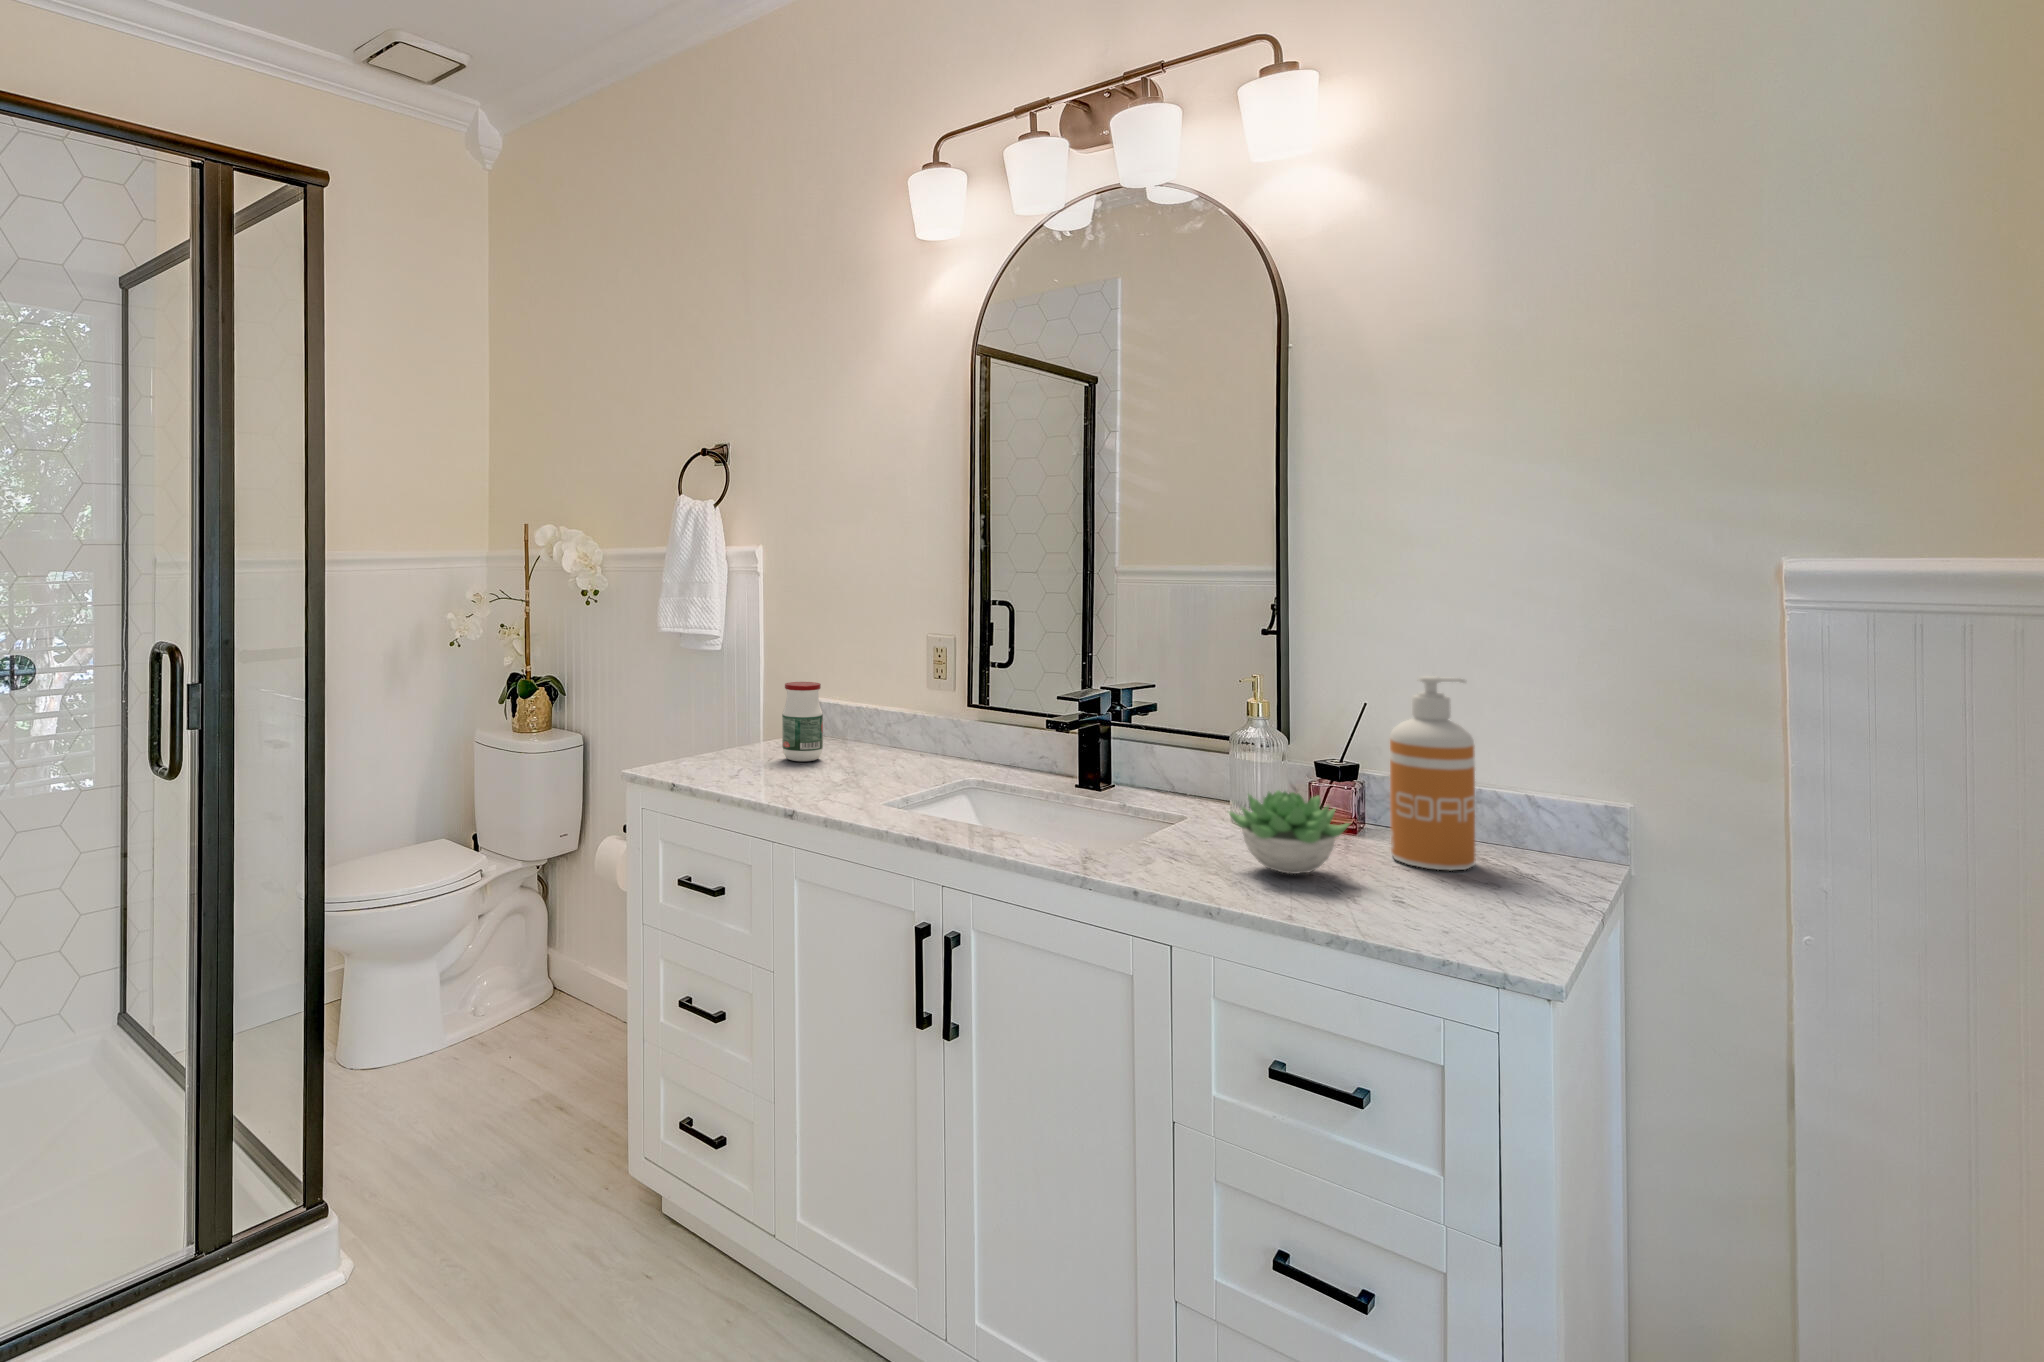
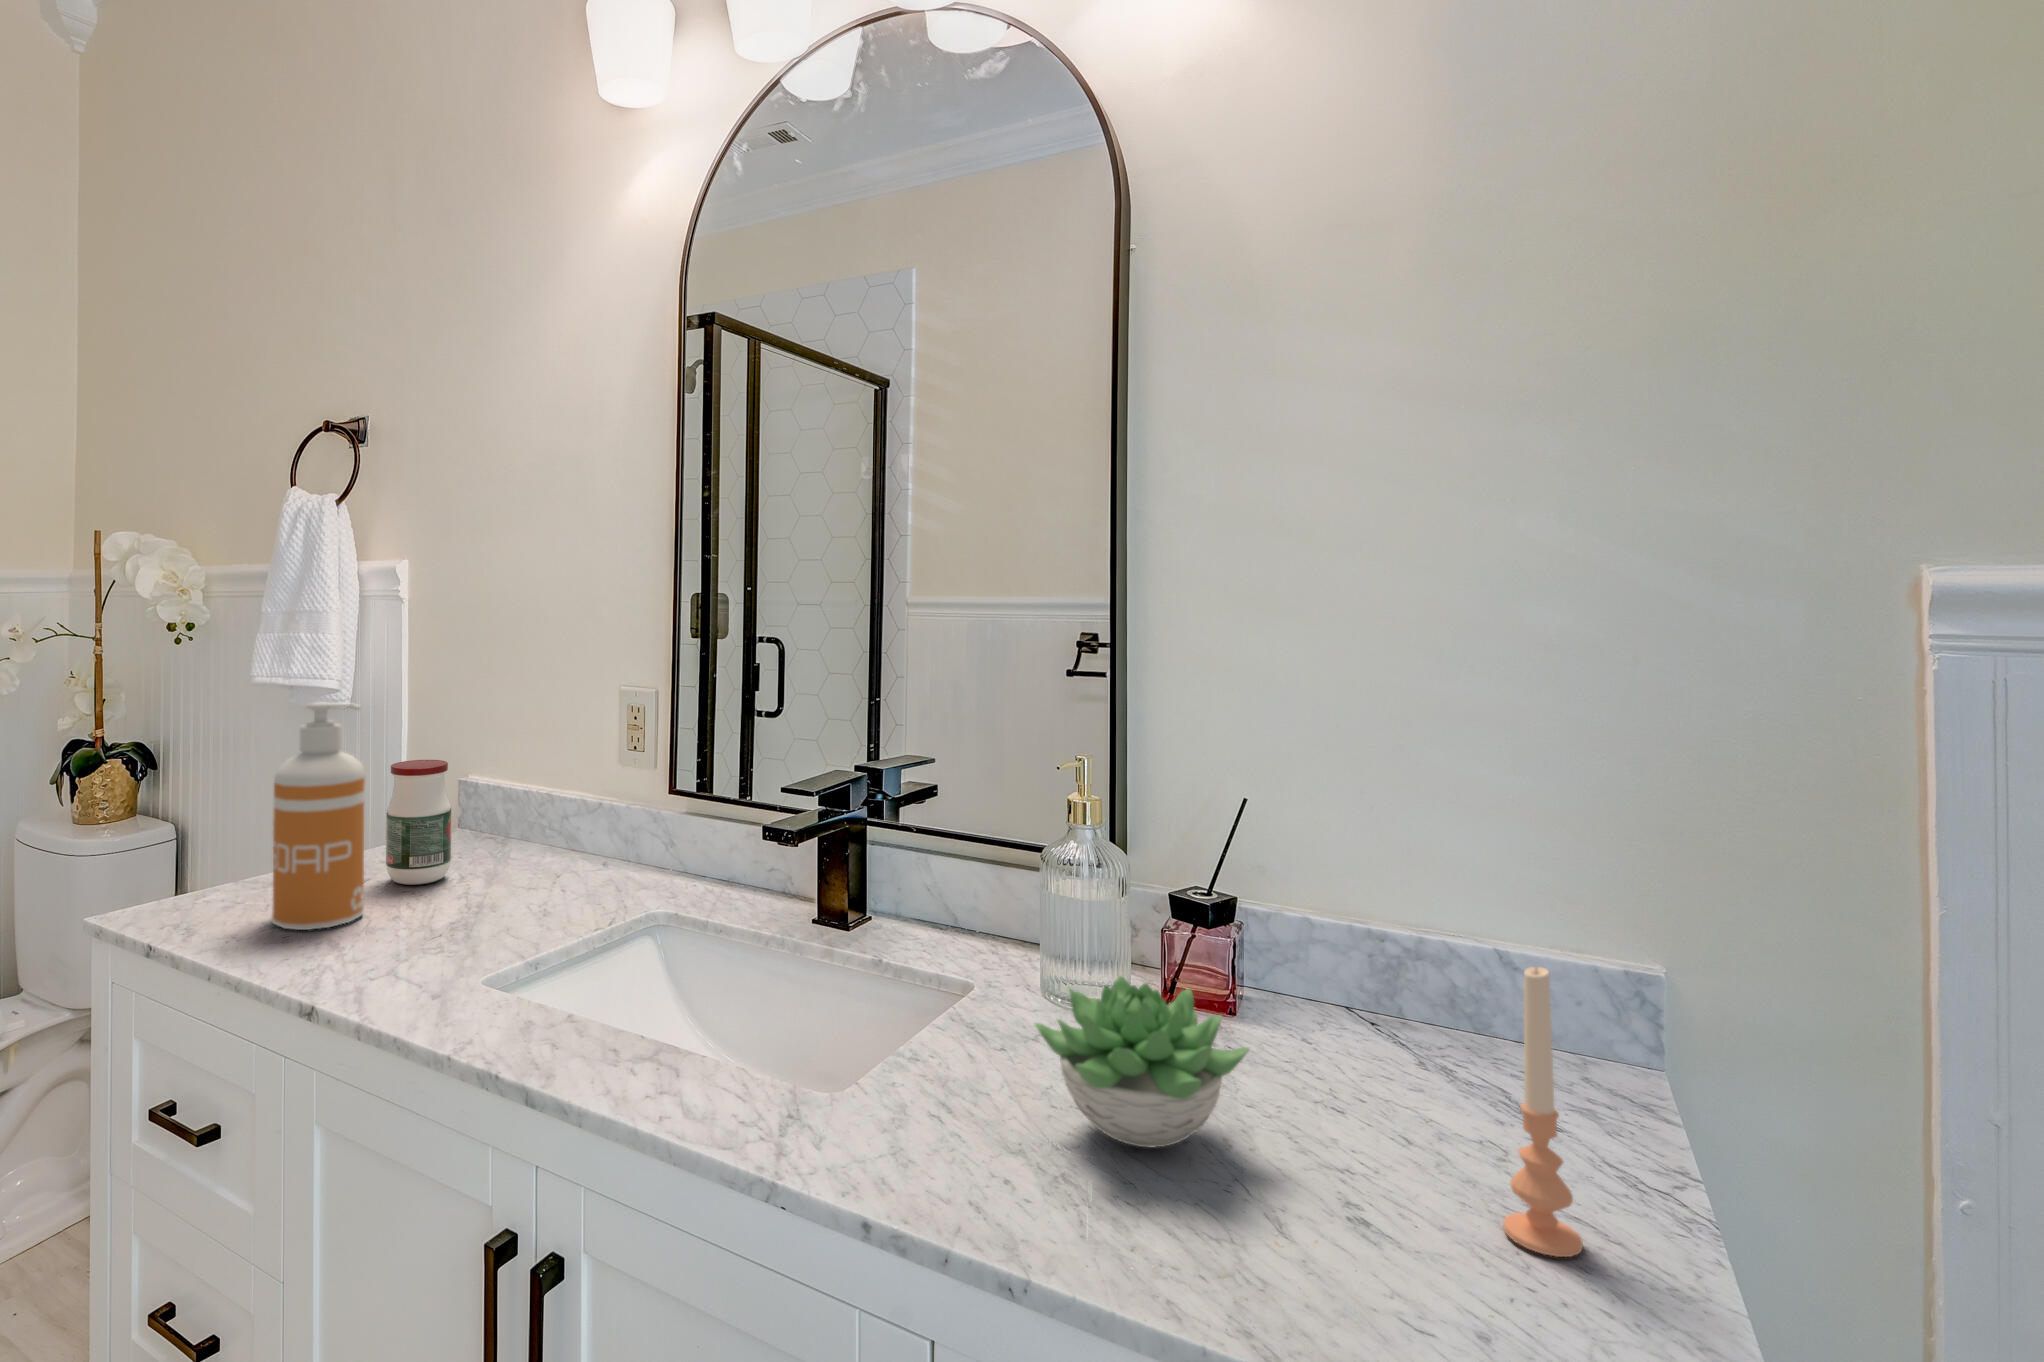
soap dispenser: present [1390,676,1476,871] -> present [272,702,365,930]
candle: none [1485,769,1526,916] -> present [1503,967,1583,1257]

